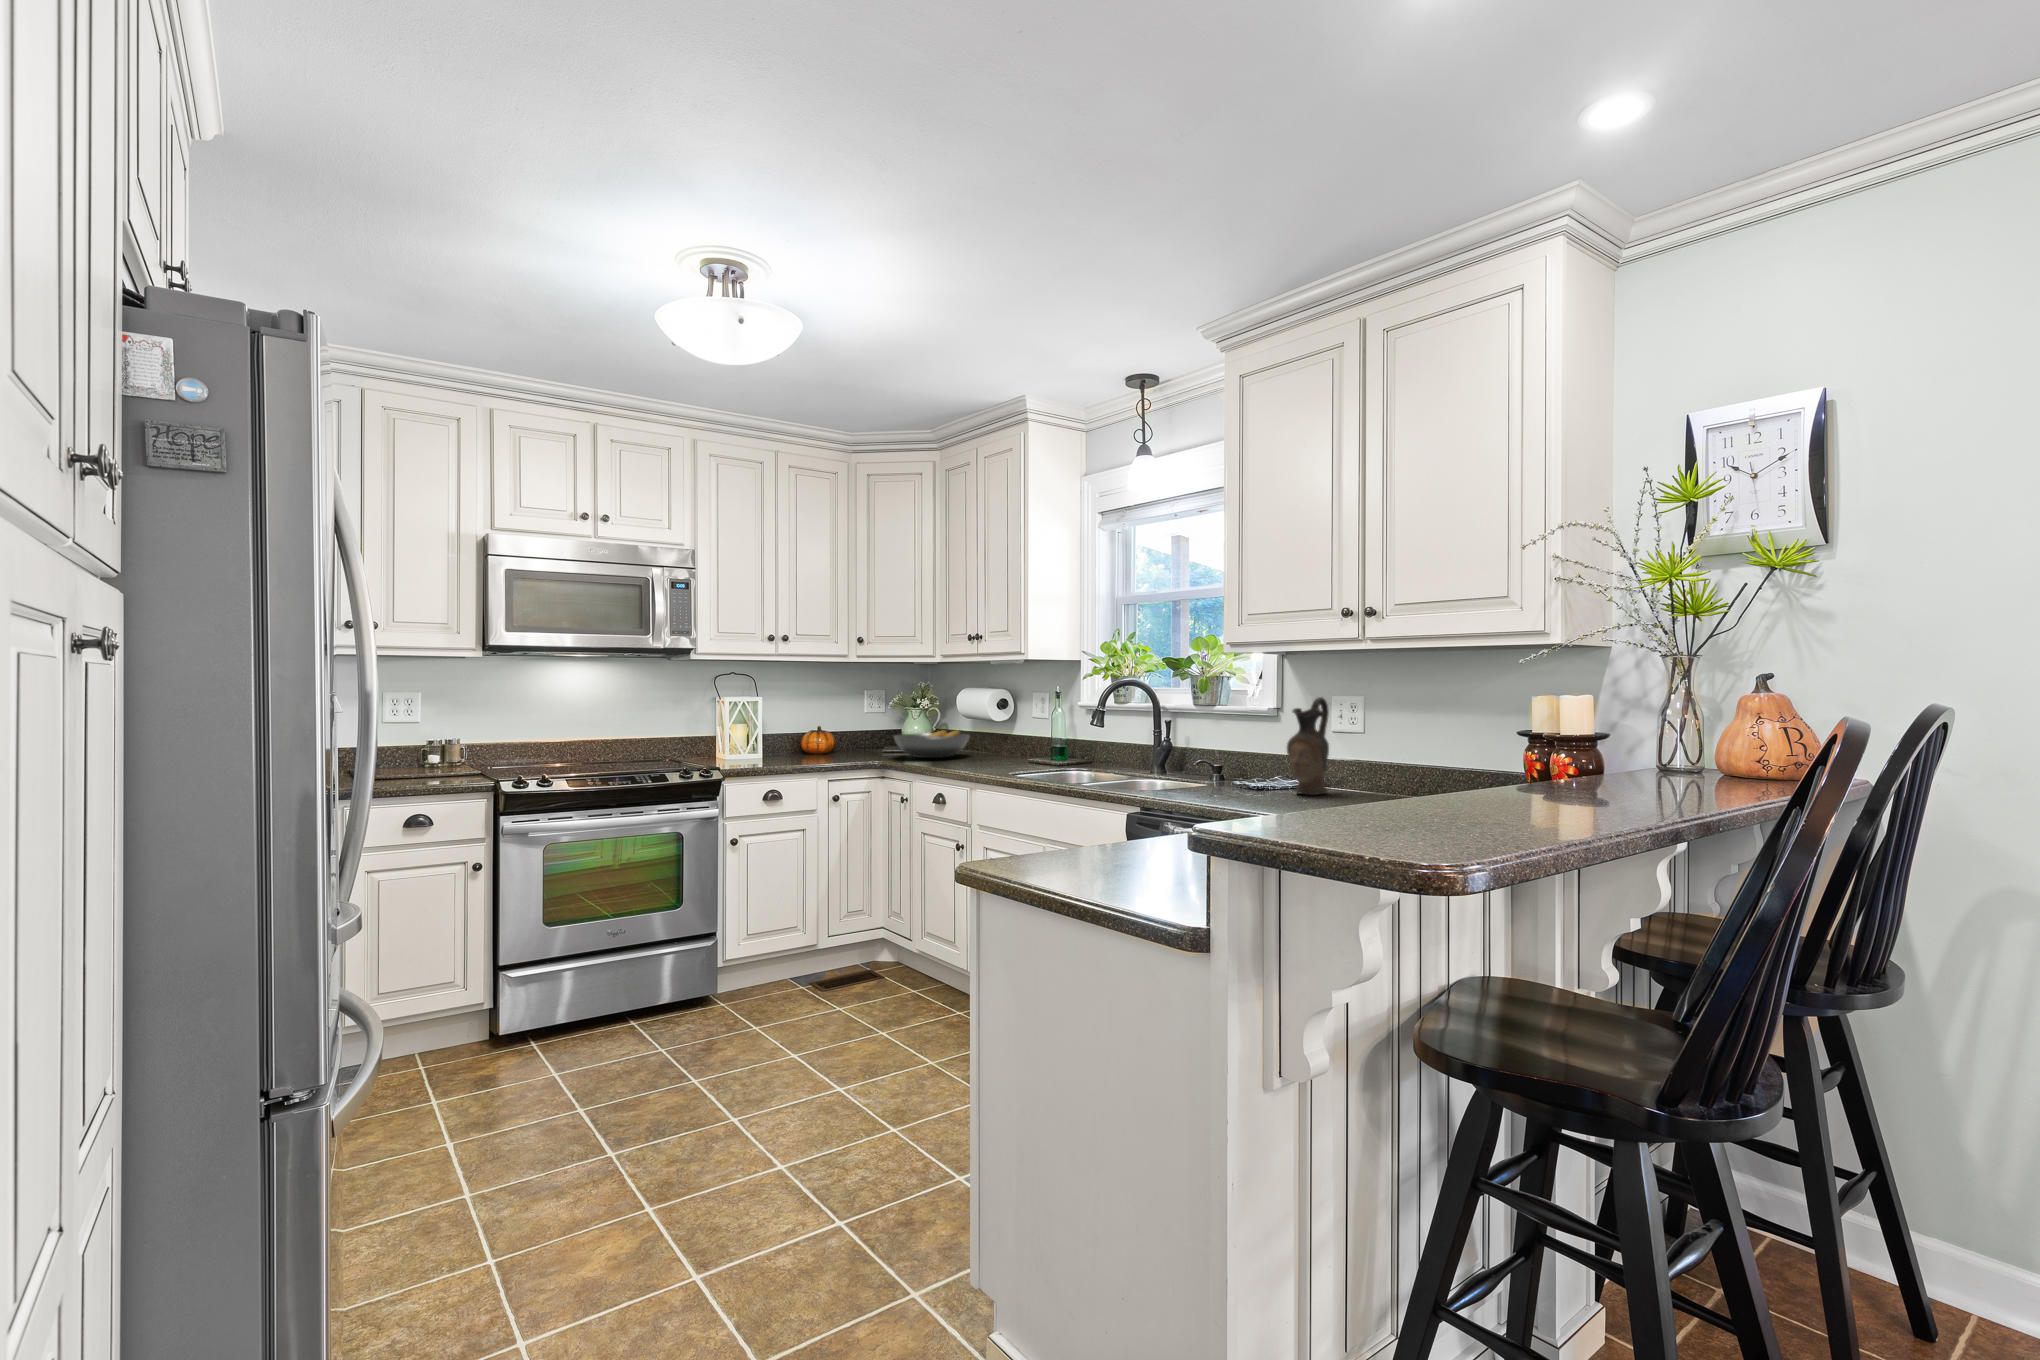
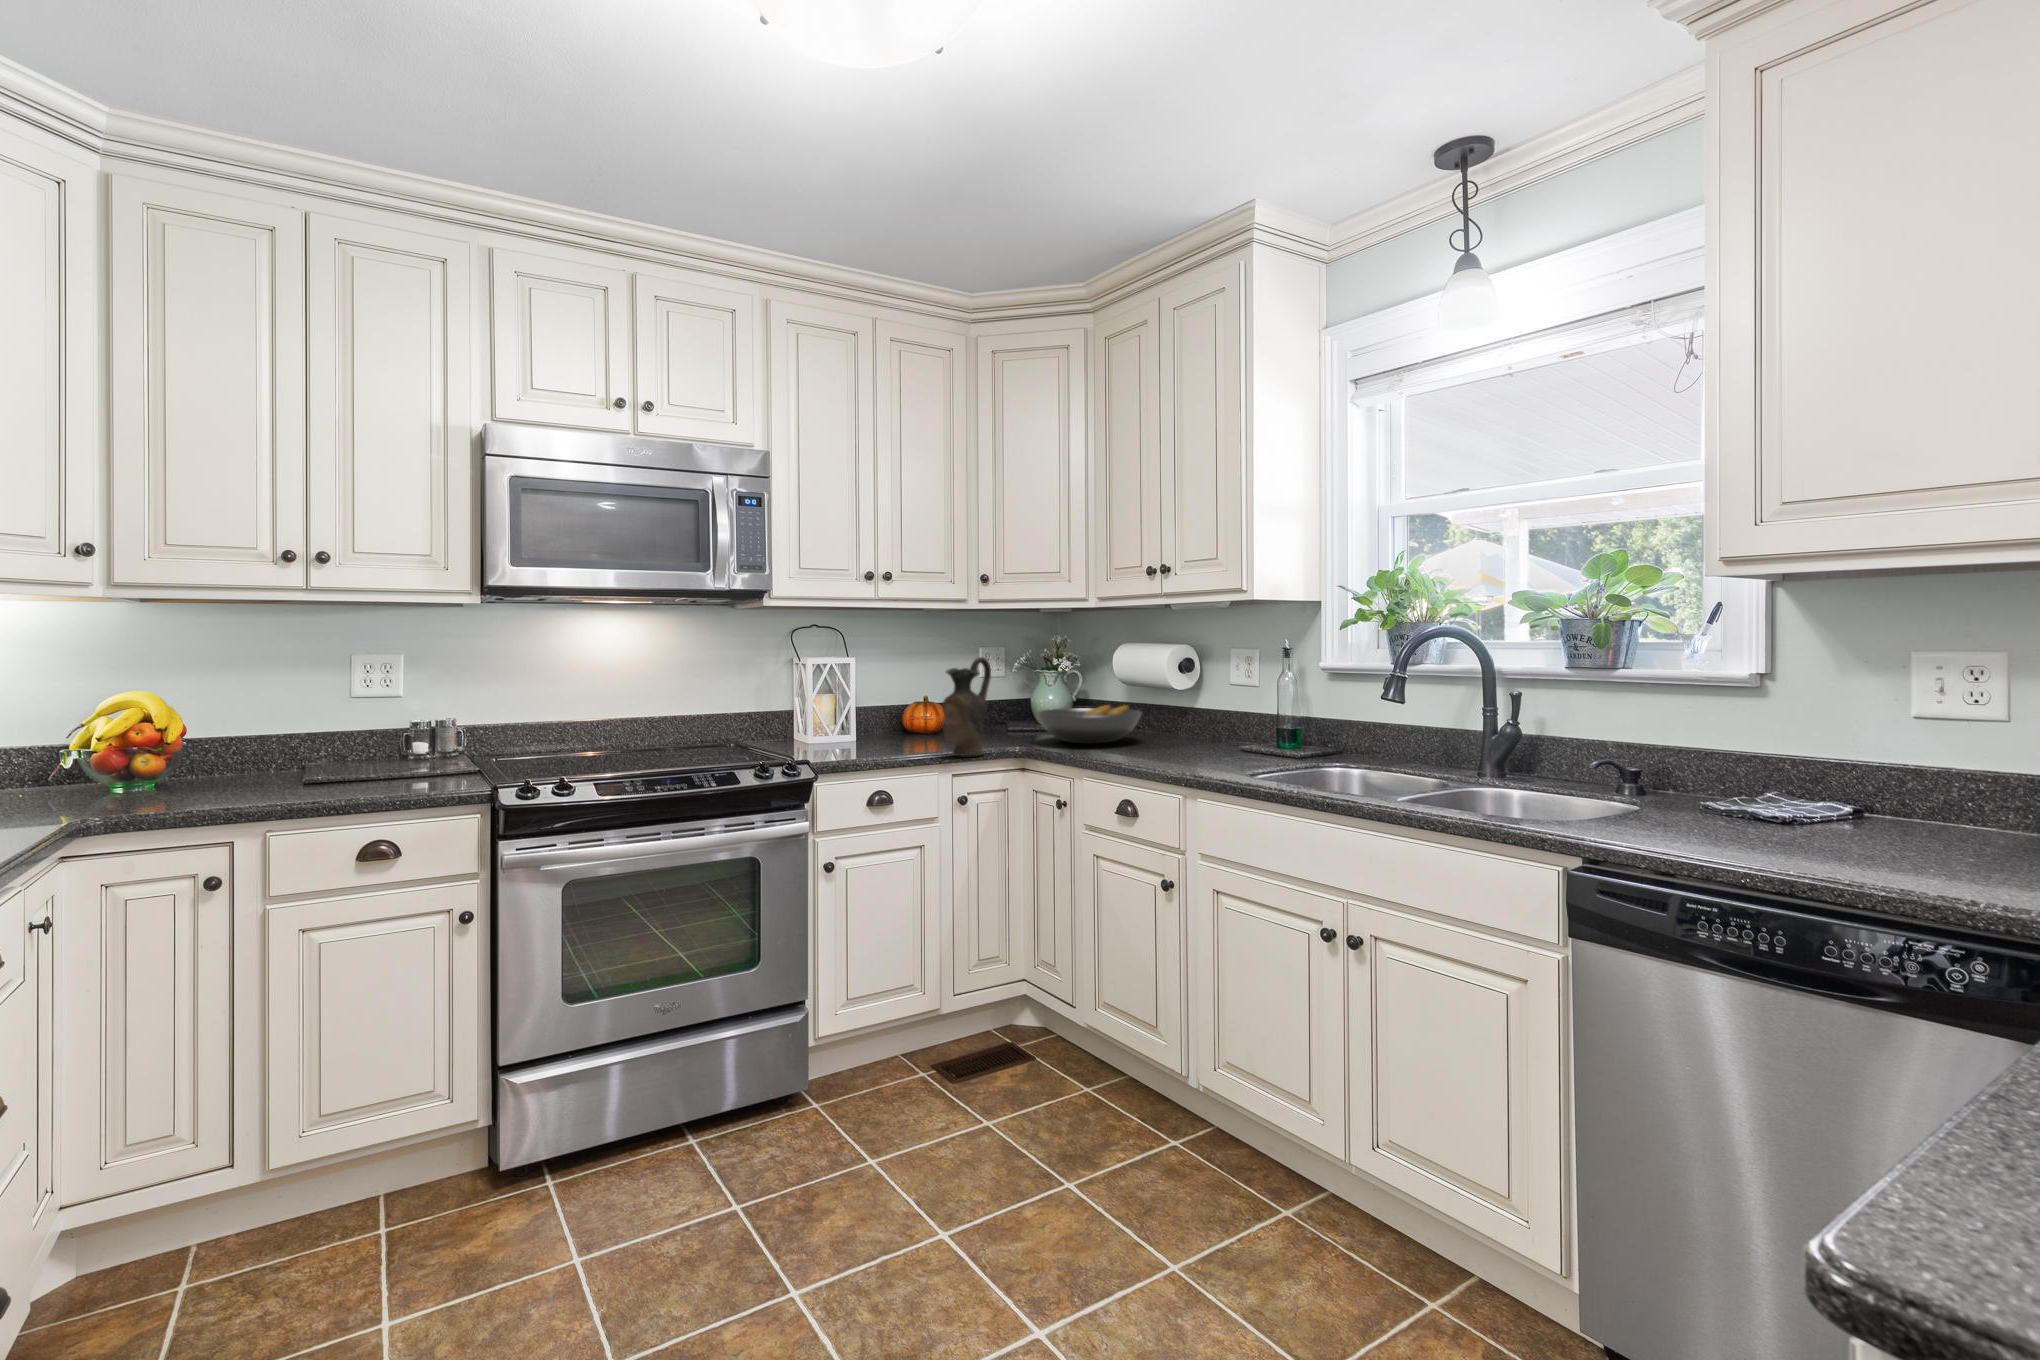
ceramic pitcher: present [1287,697,1329,795] -> present [943,657,991,756]

